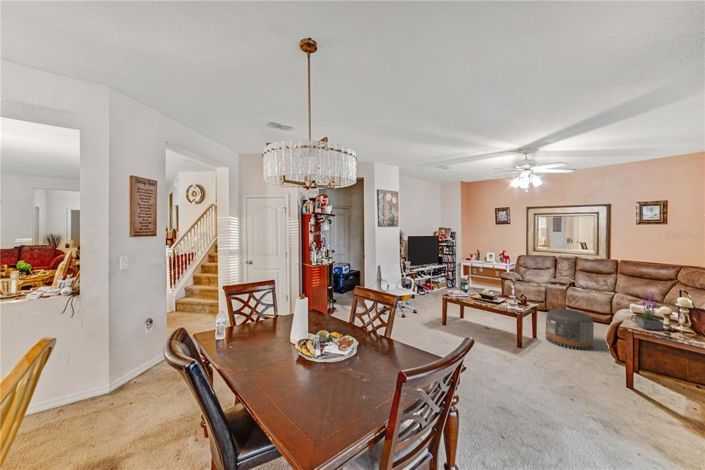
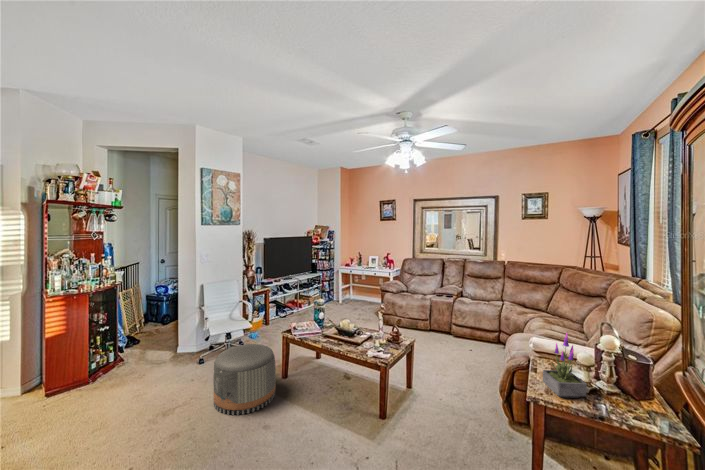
pouf: present [546,309,594,350] -> present [213,344,276,415]

